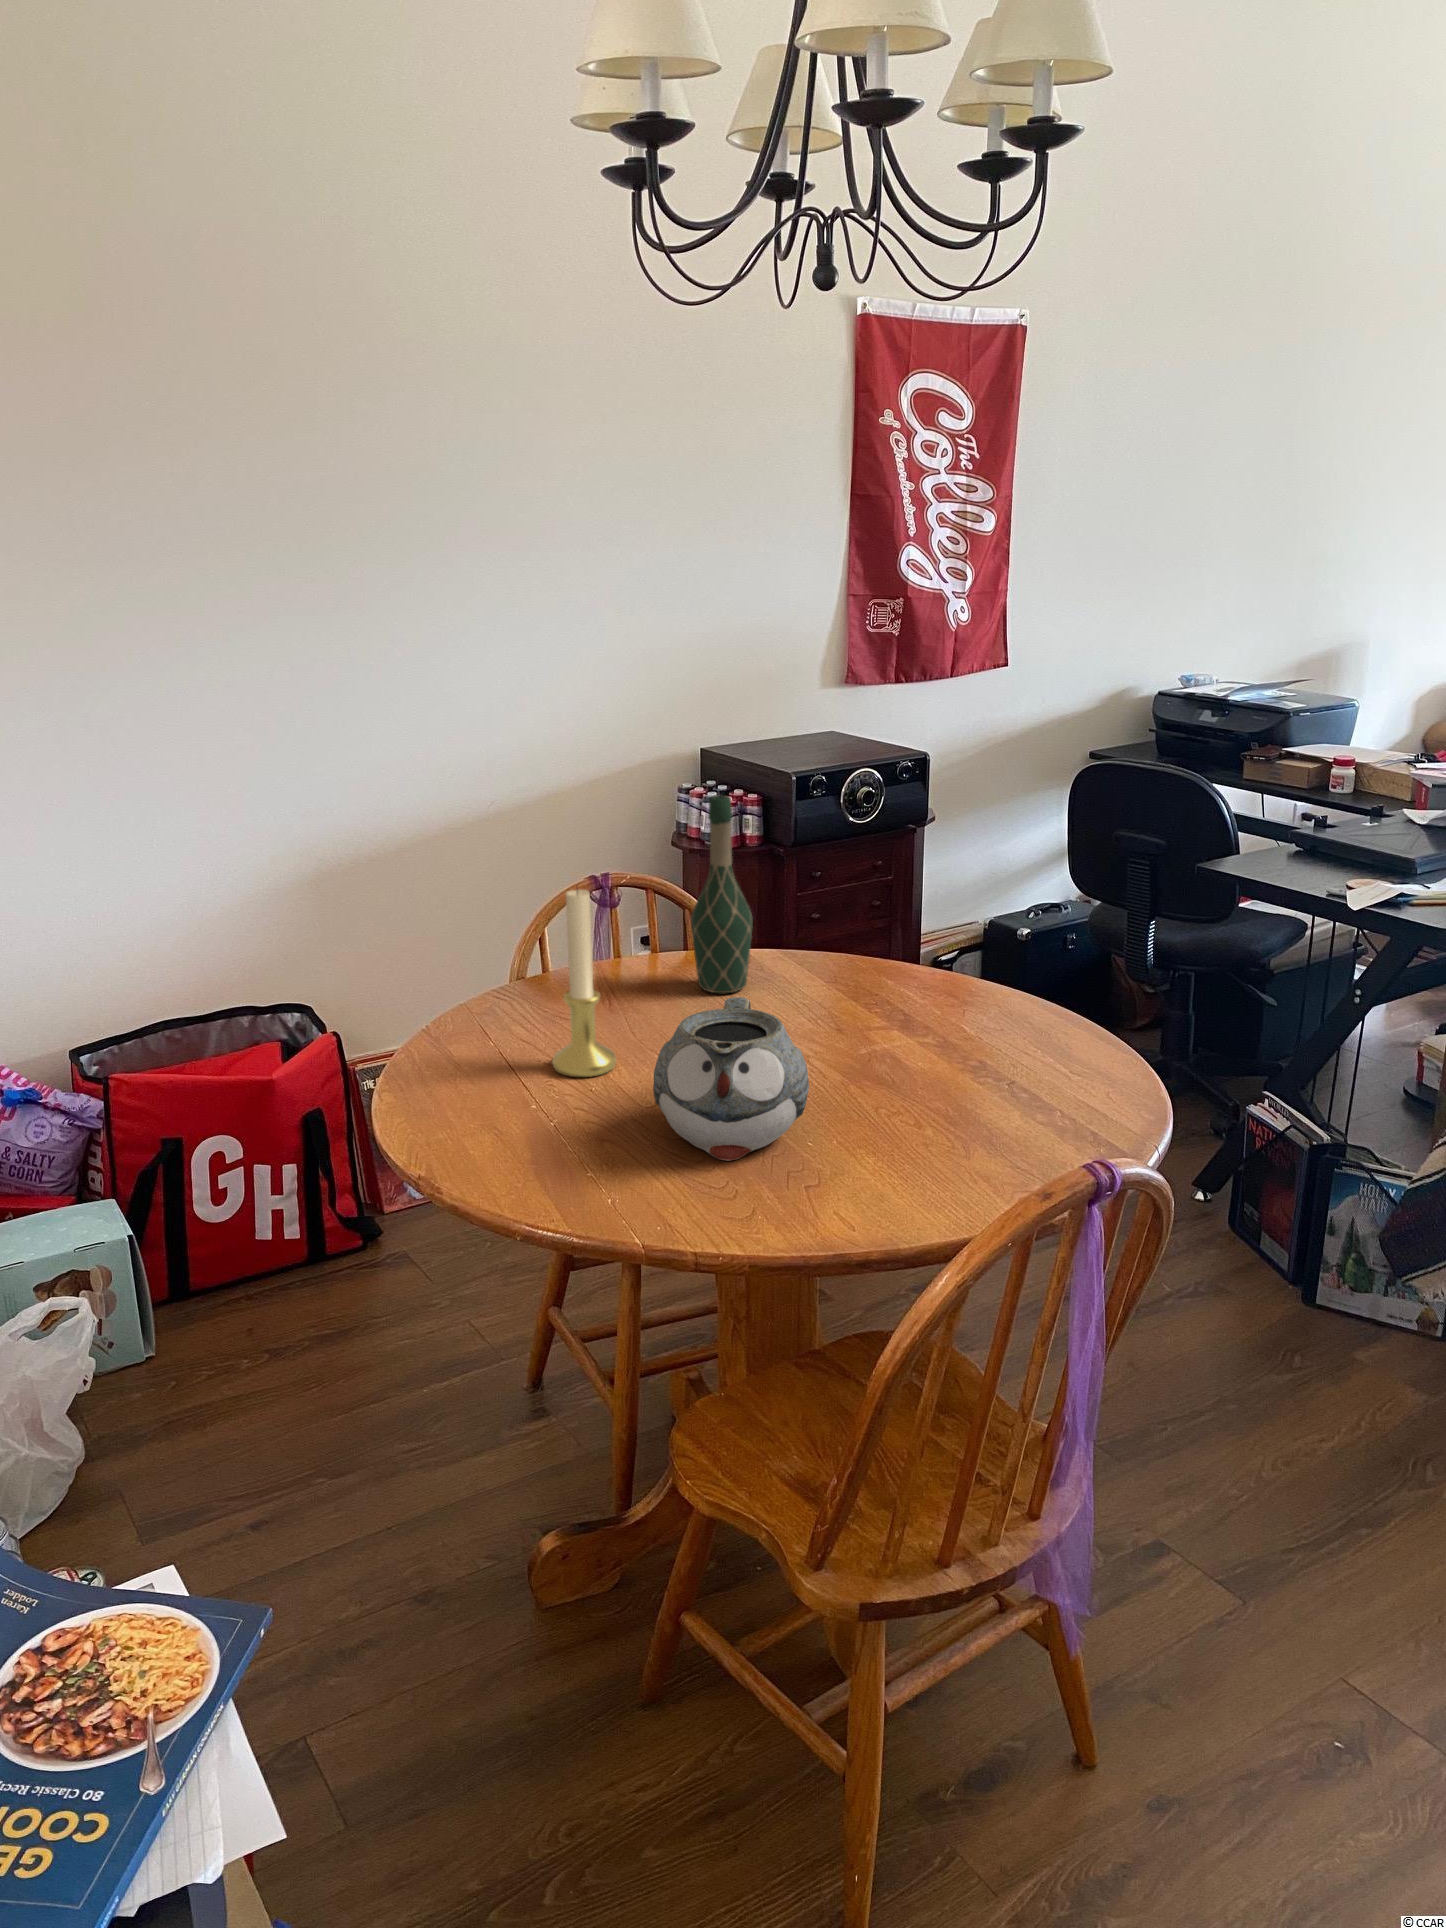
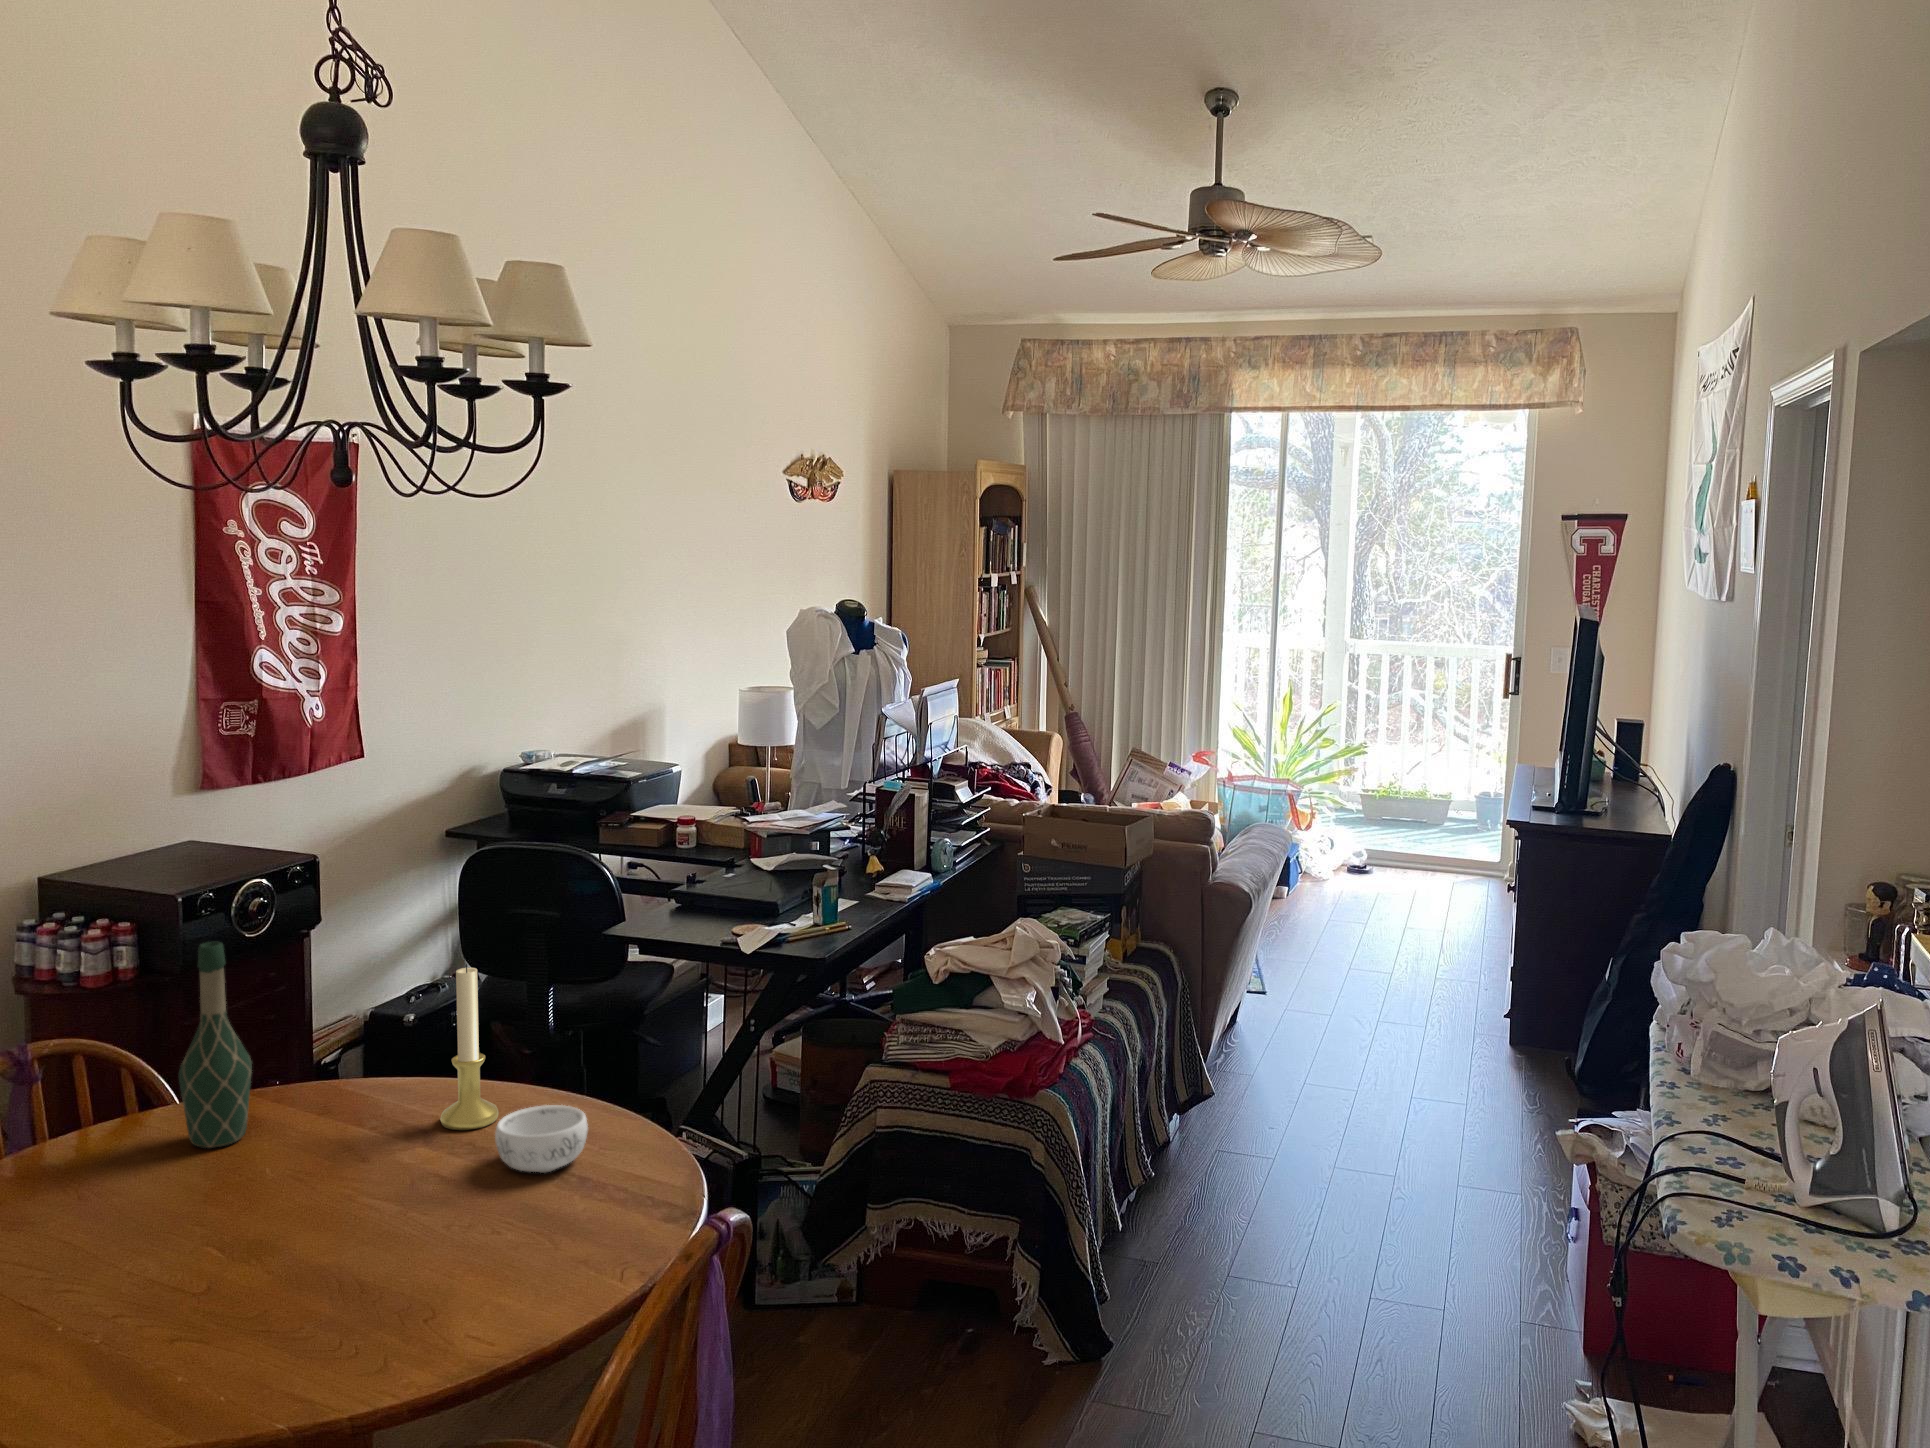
candle holder: present [553,889,616,1077] -> present [440,964,499,1130]
teapot: present [653,997,809,1161] -> none [245,1141,411,1304]
decorative bowl: none [941,1017,1043,1090] -> present [495,1105,588,1173]

